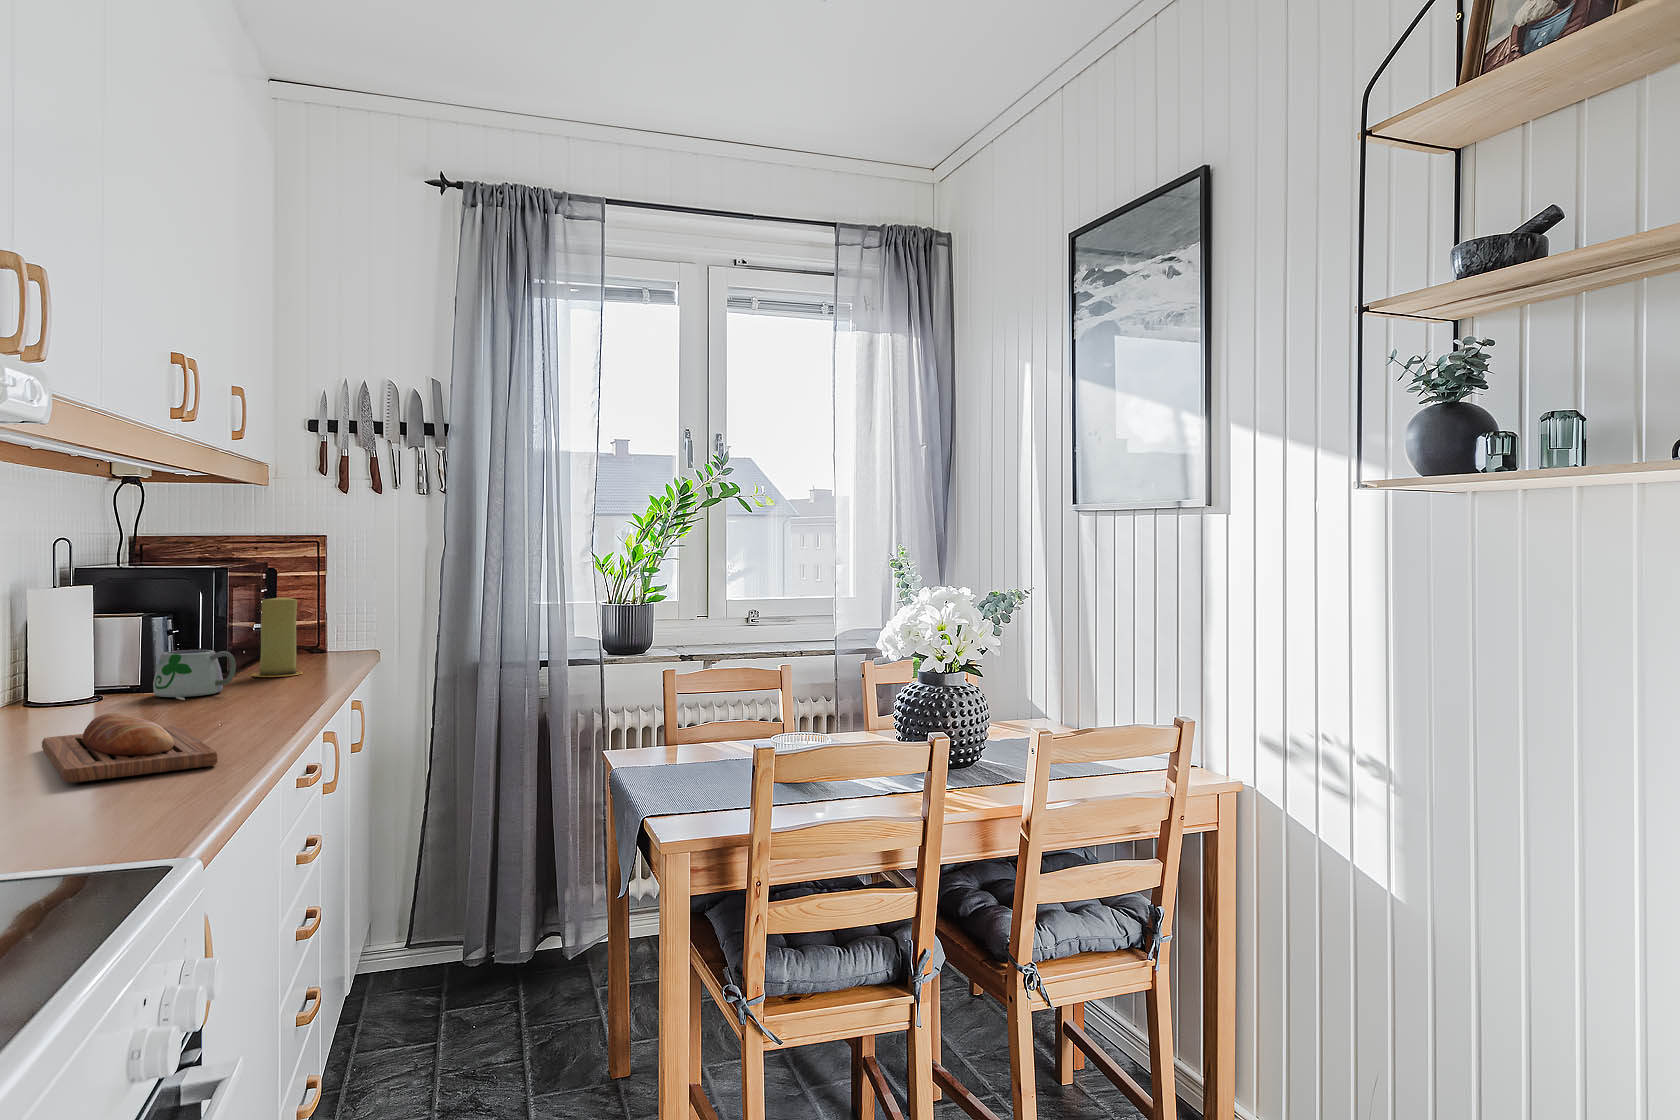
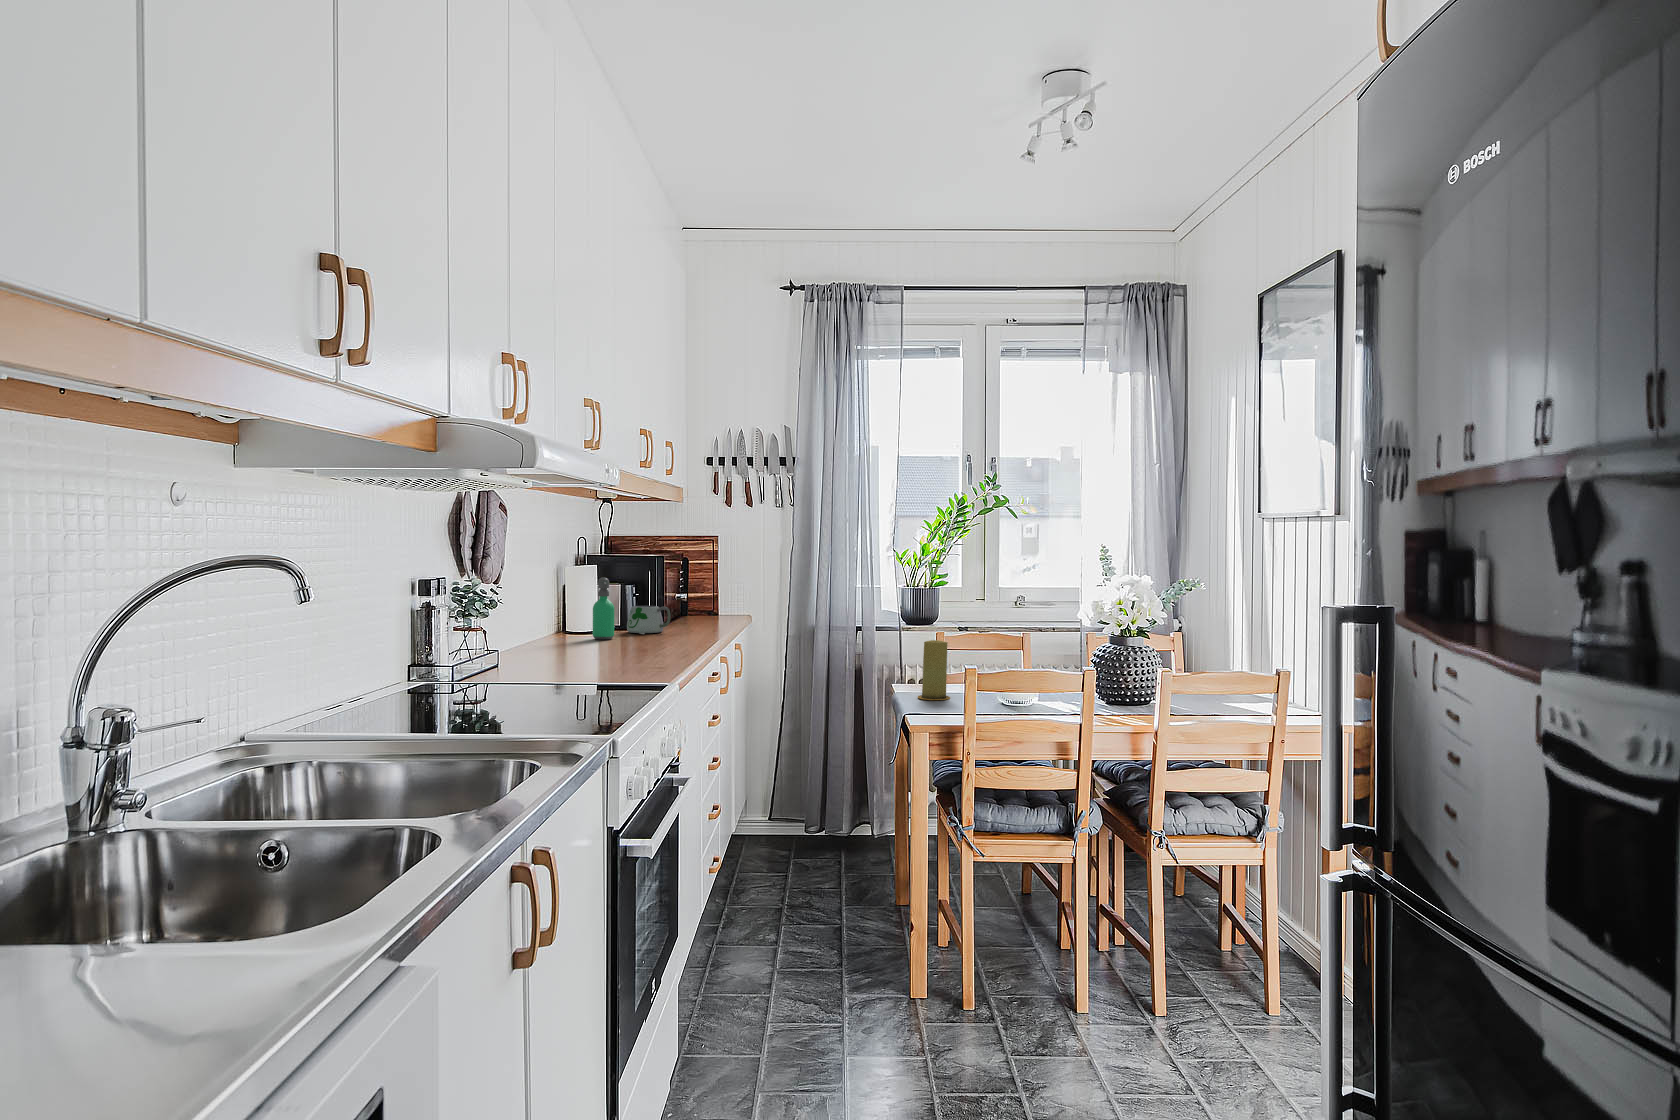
candle: present [252,598,302,677] -> present [918,640,950,700]
soap dispenser: none [76,608,122,716] -> present [593,577,614,640]
bread loaf: present [42,713,217,783] -> none [585,633,671,663]

